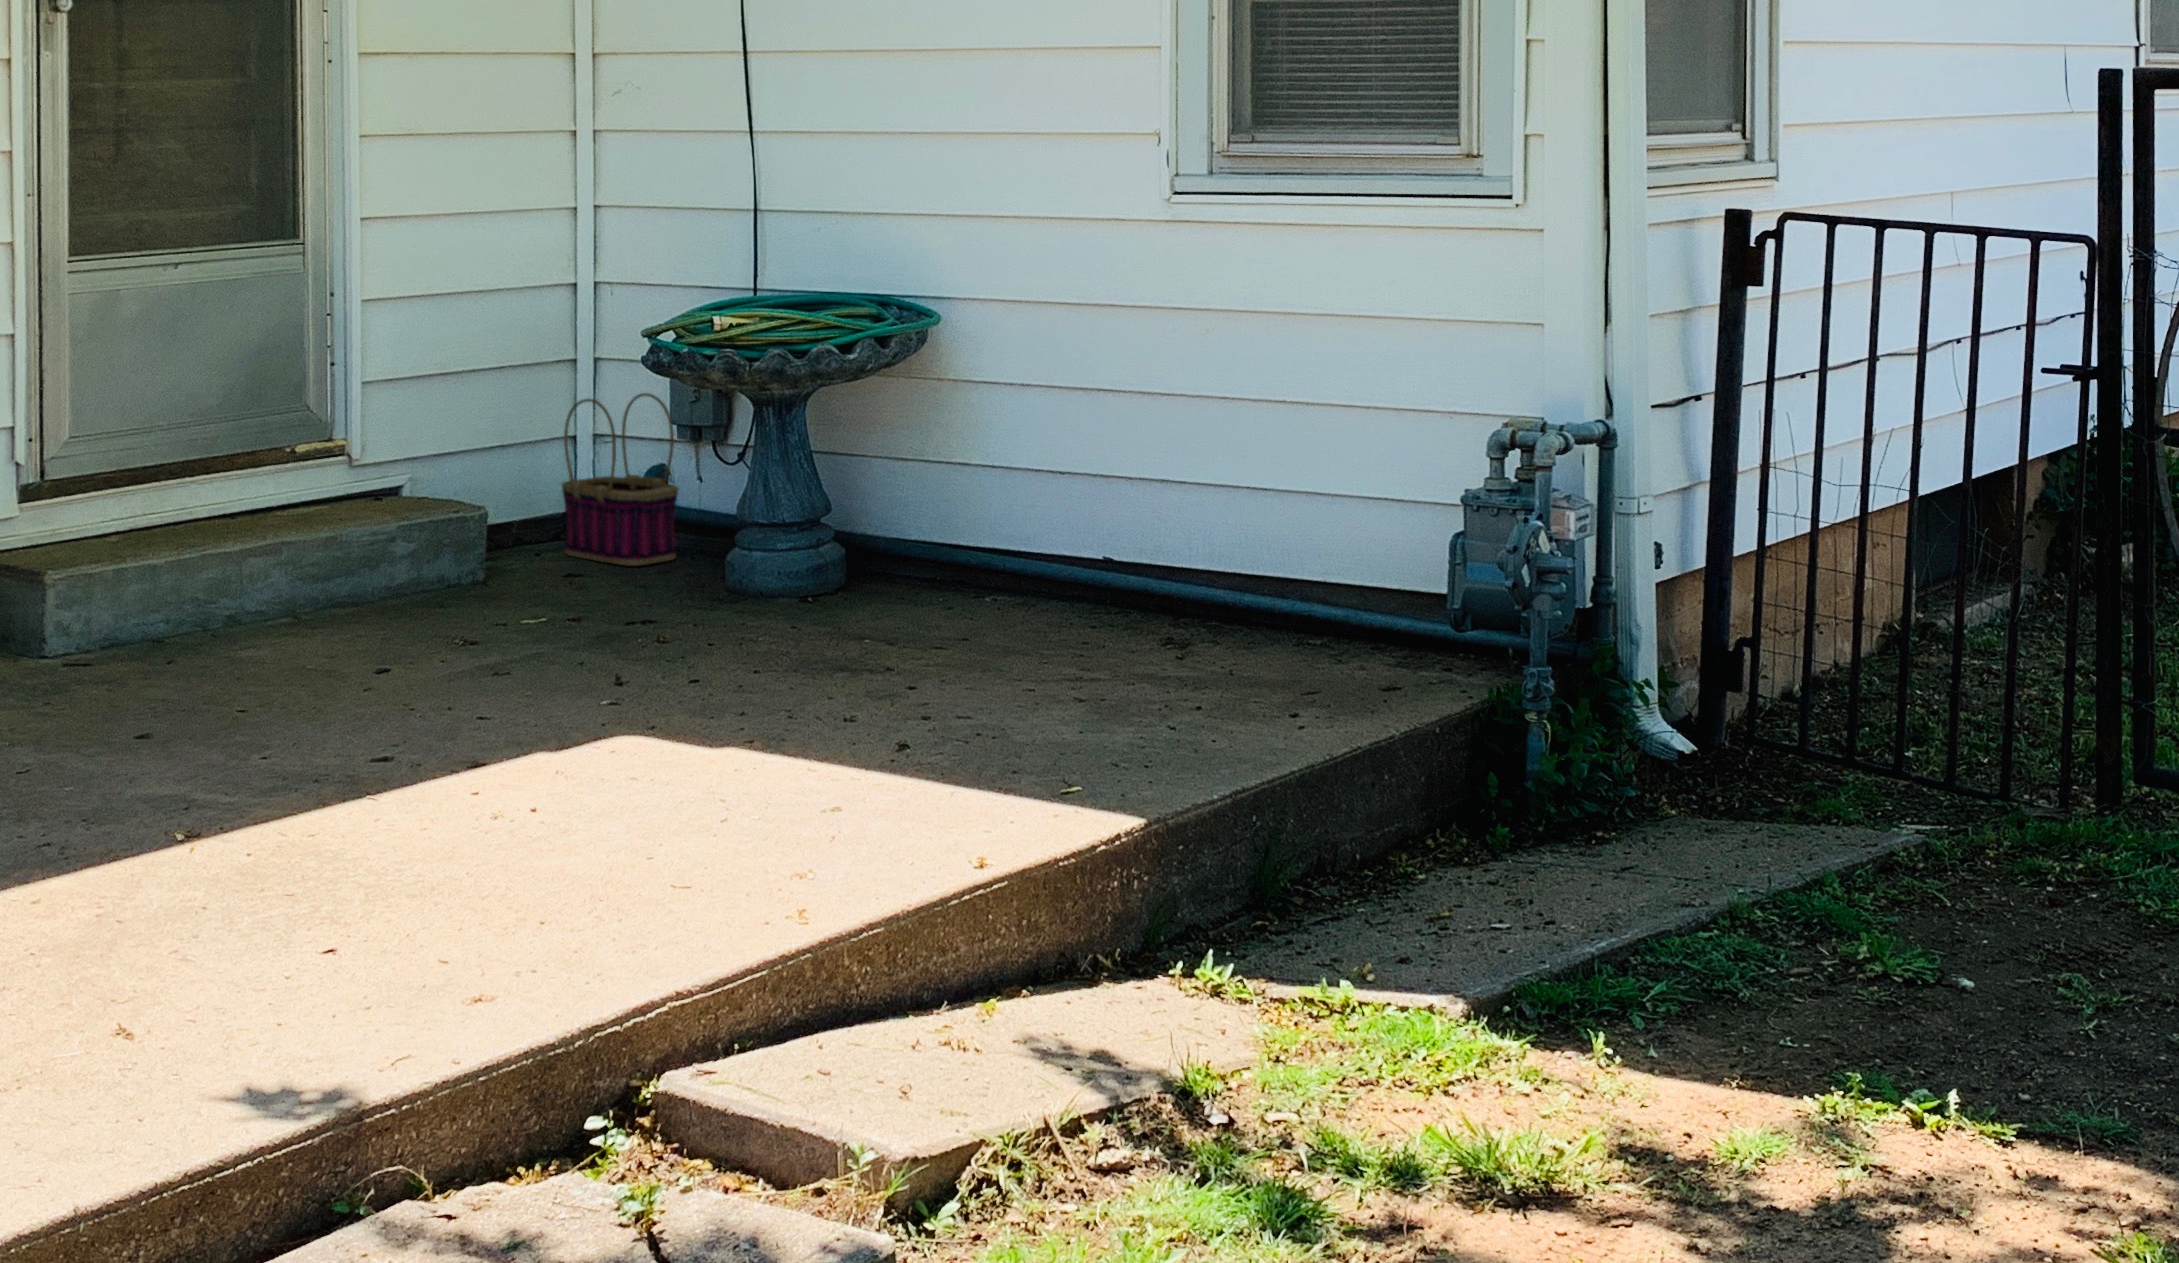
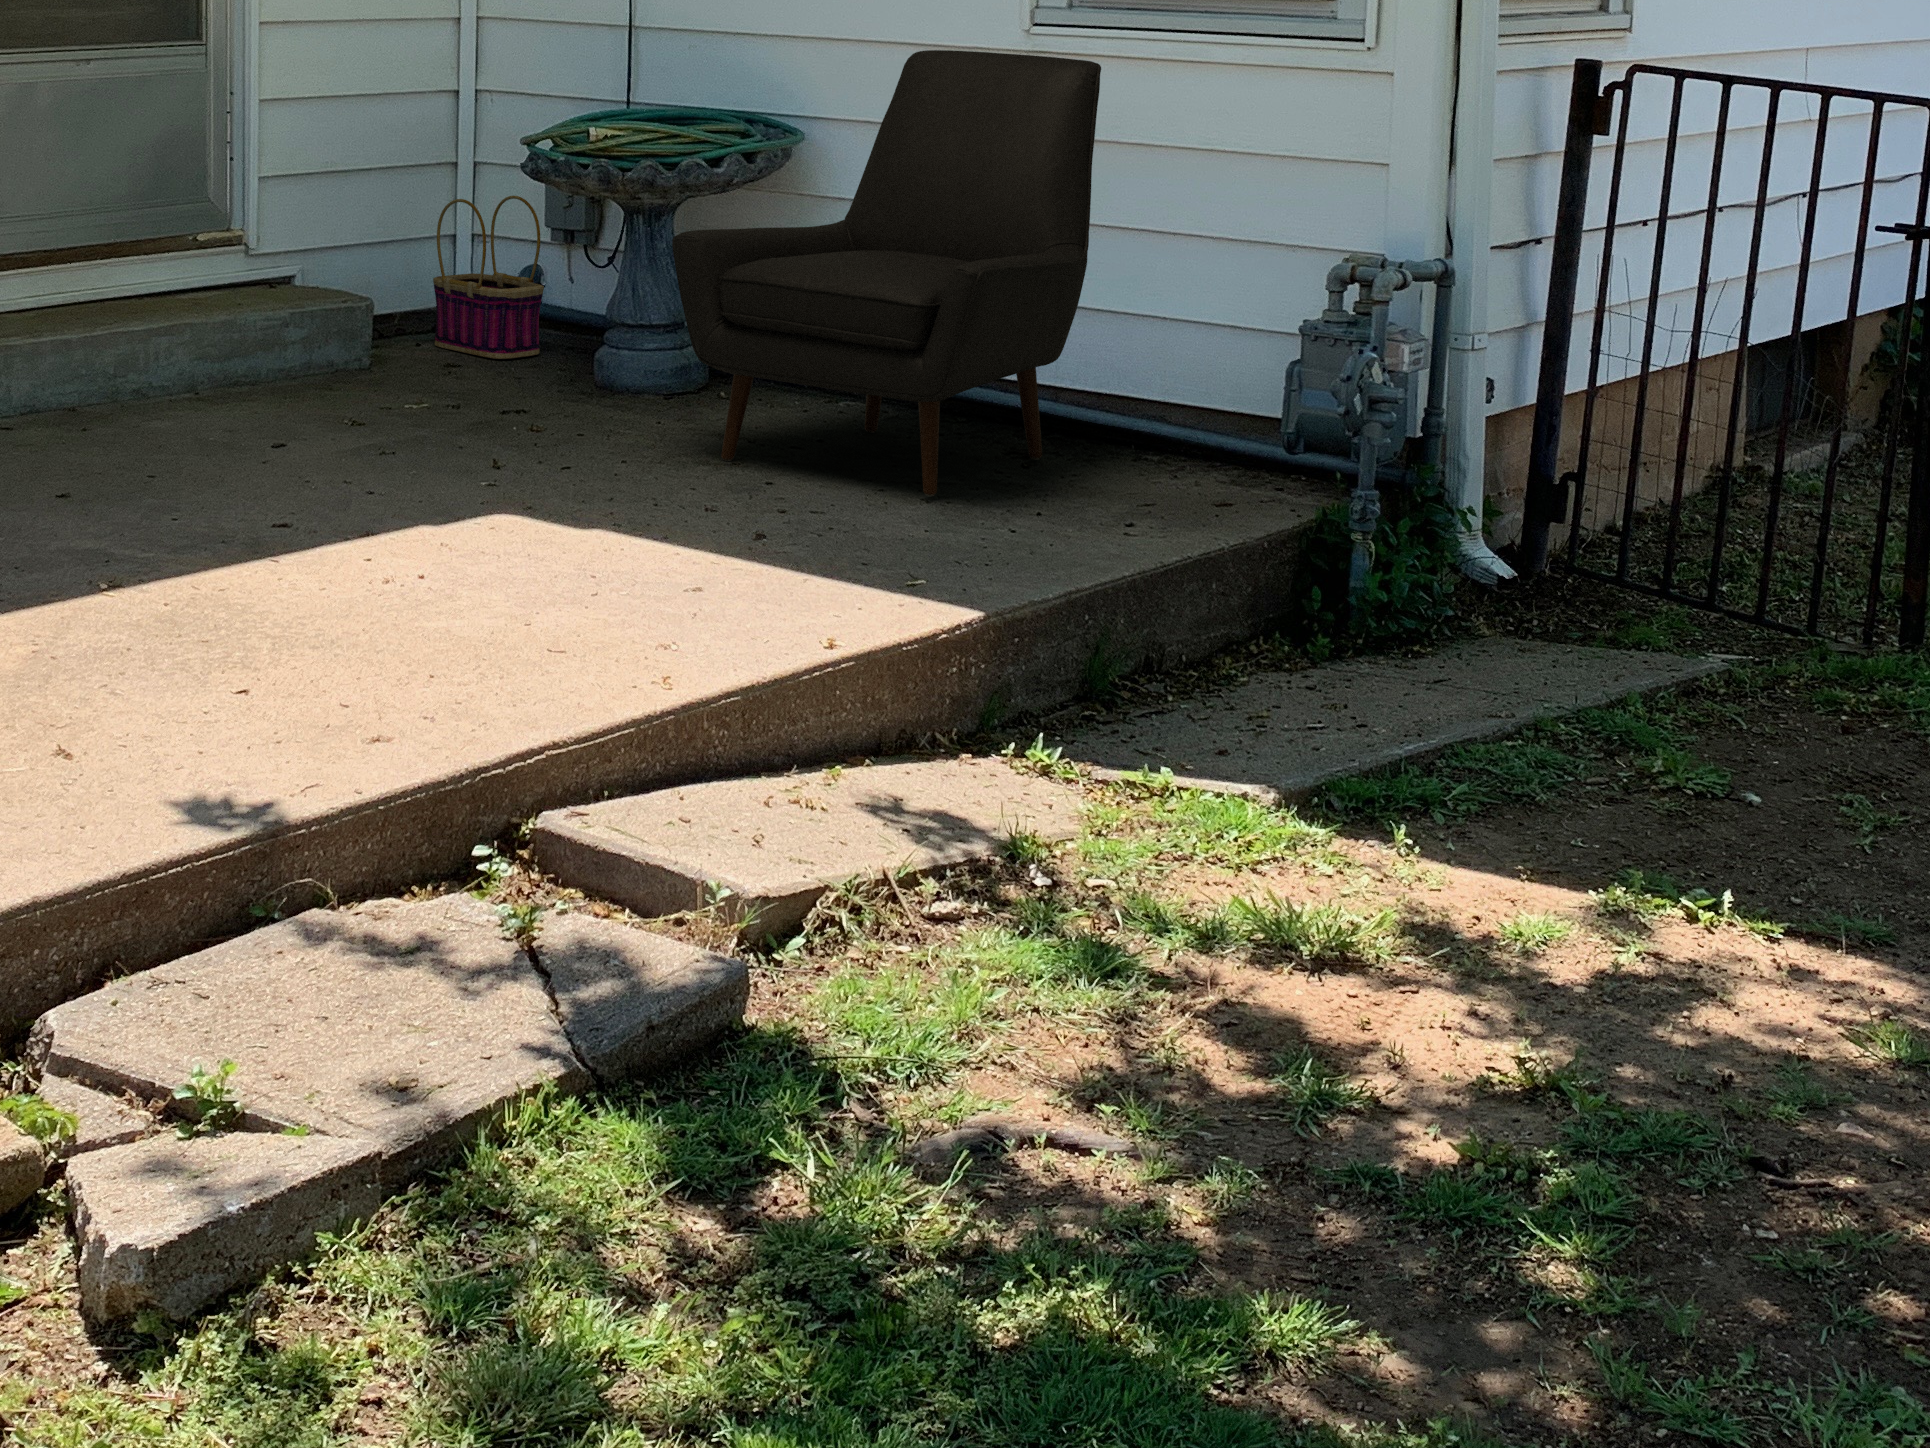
chair: none [807,225,1250,694] -> present [672,50,1101,496]

